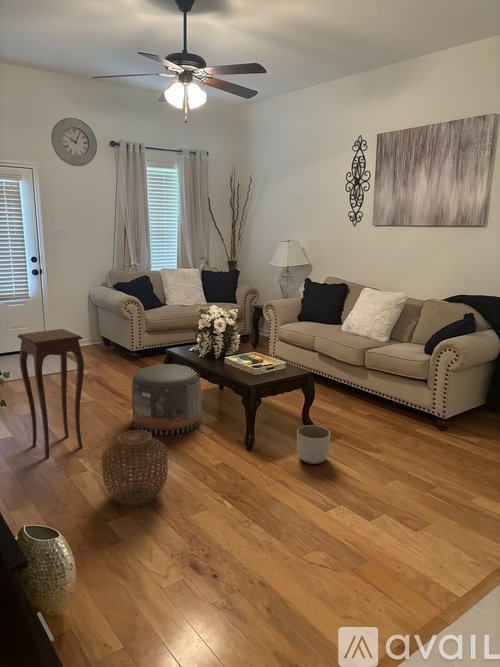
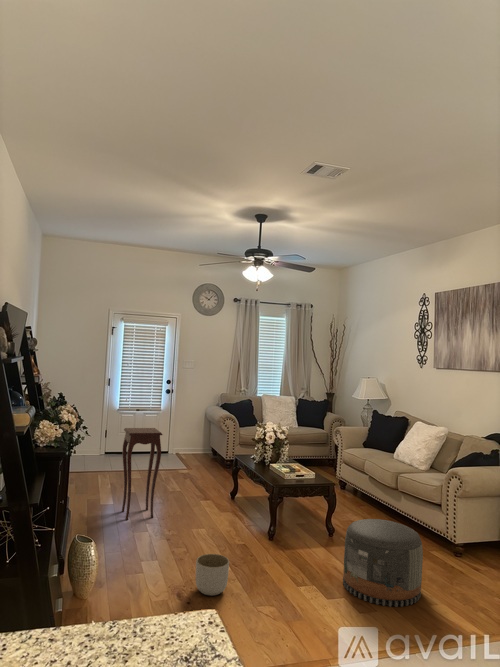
pouf: present [132,364,201,435] -> present [343,519,423,607]
planter: present [297,425,331,464] -> present [196,554,229,596]
woven basket: present [102,430,168,506] -> none [147,501,194,557]

